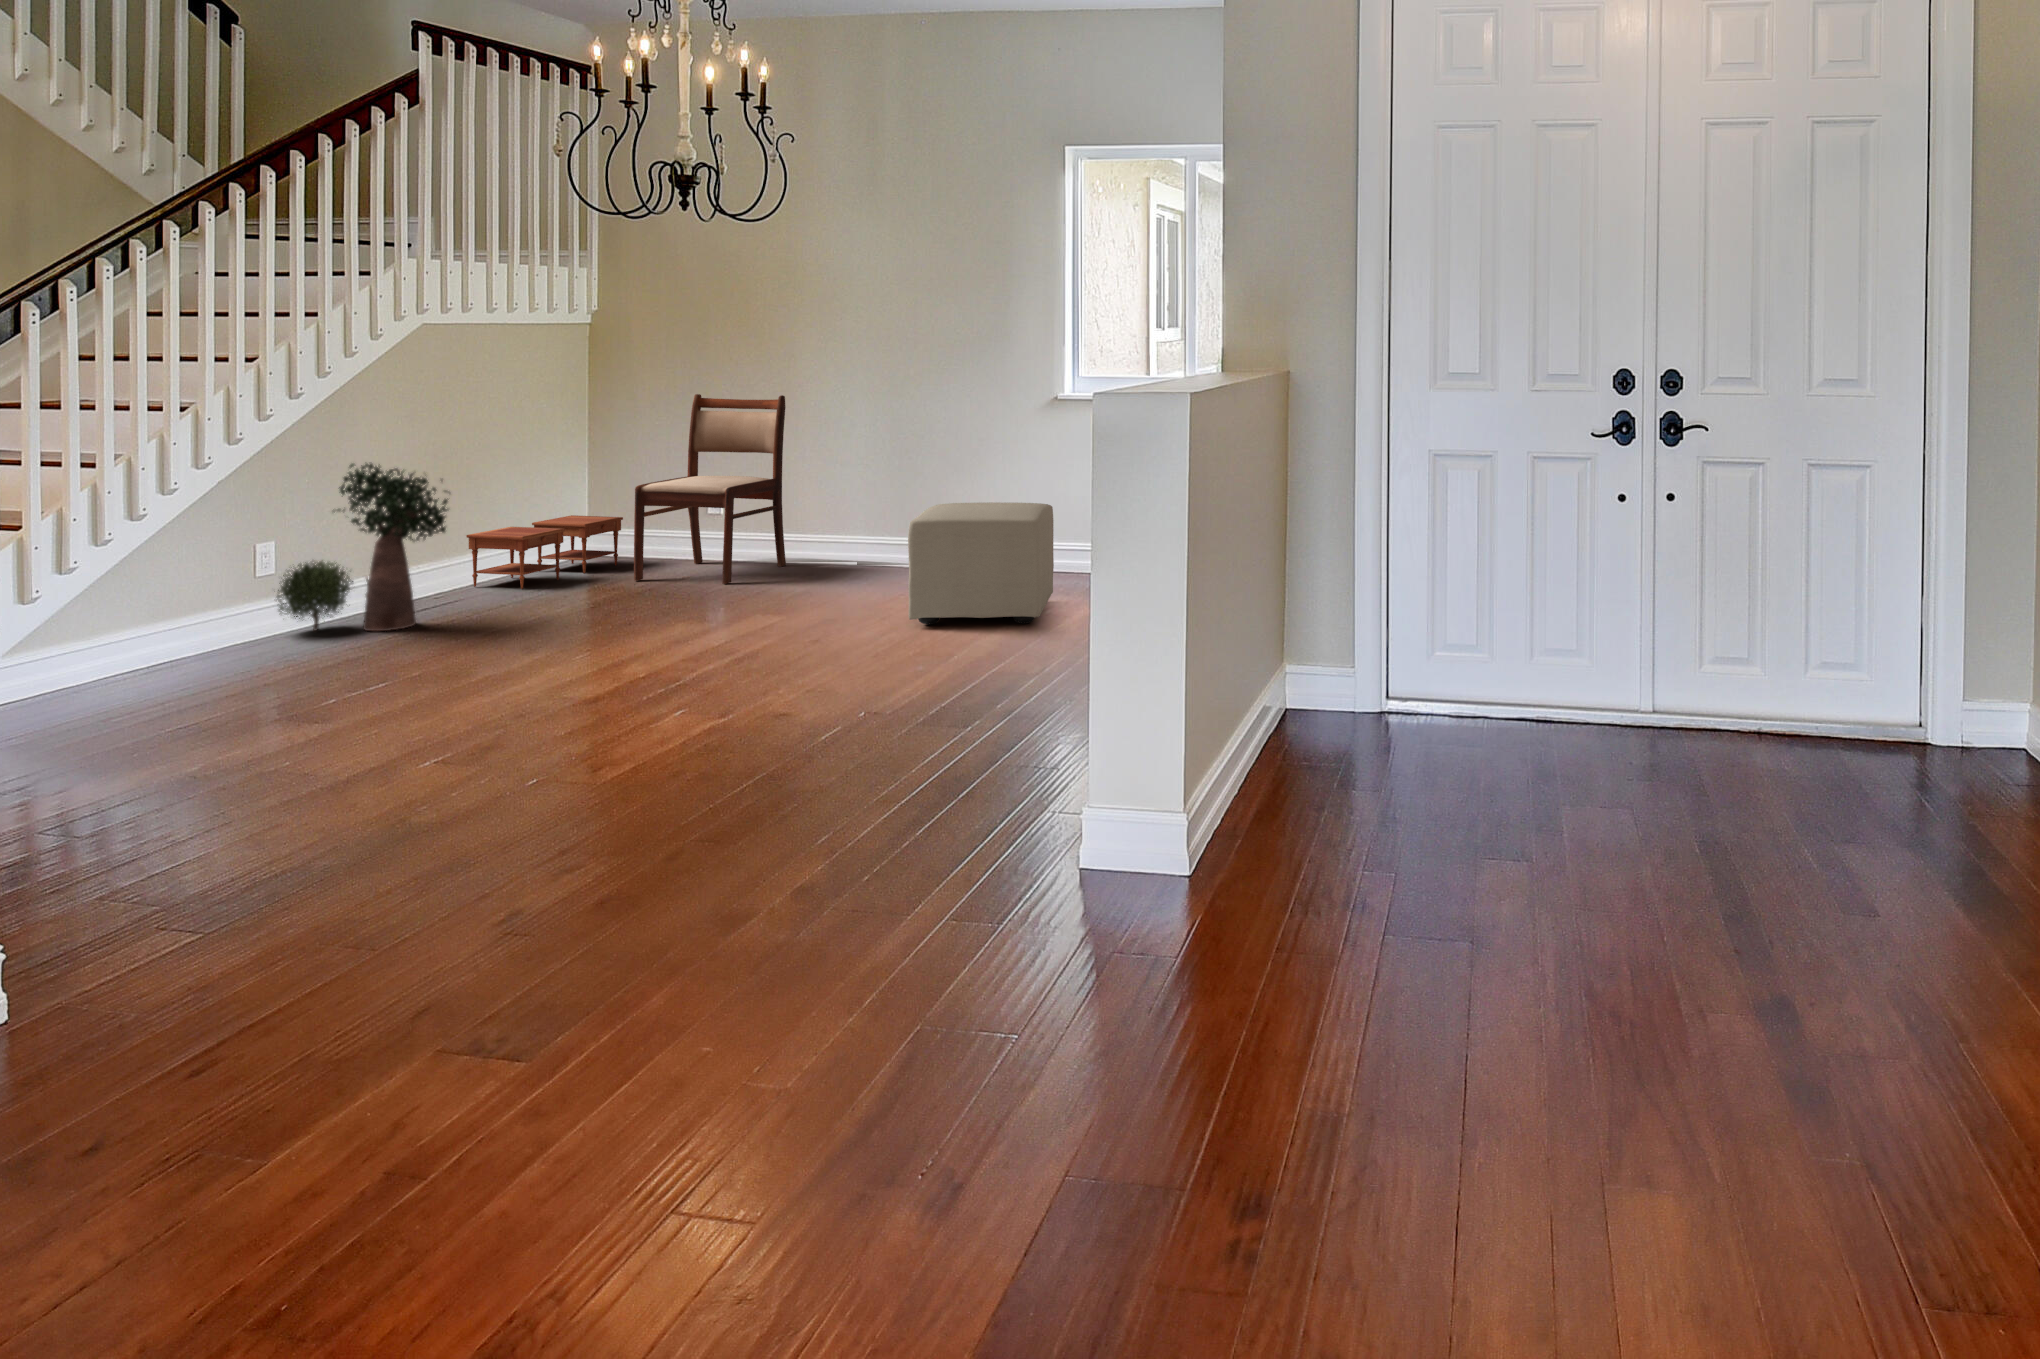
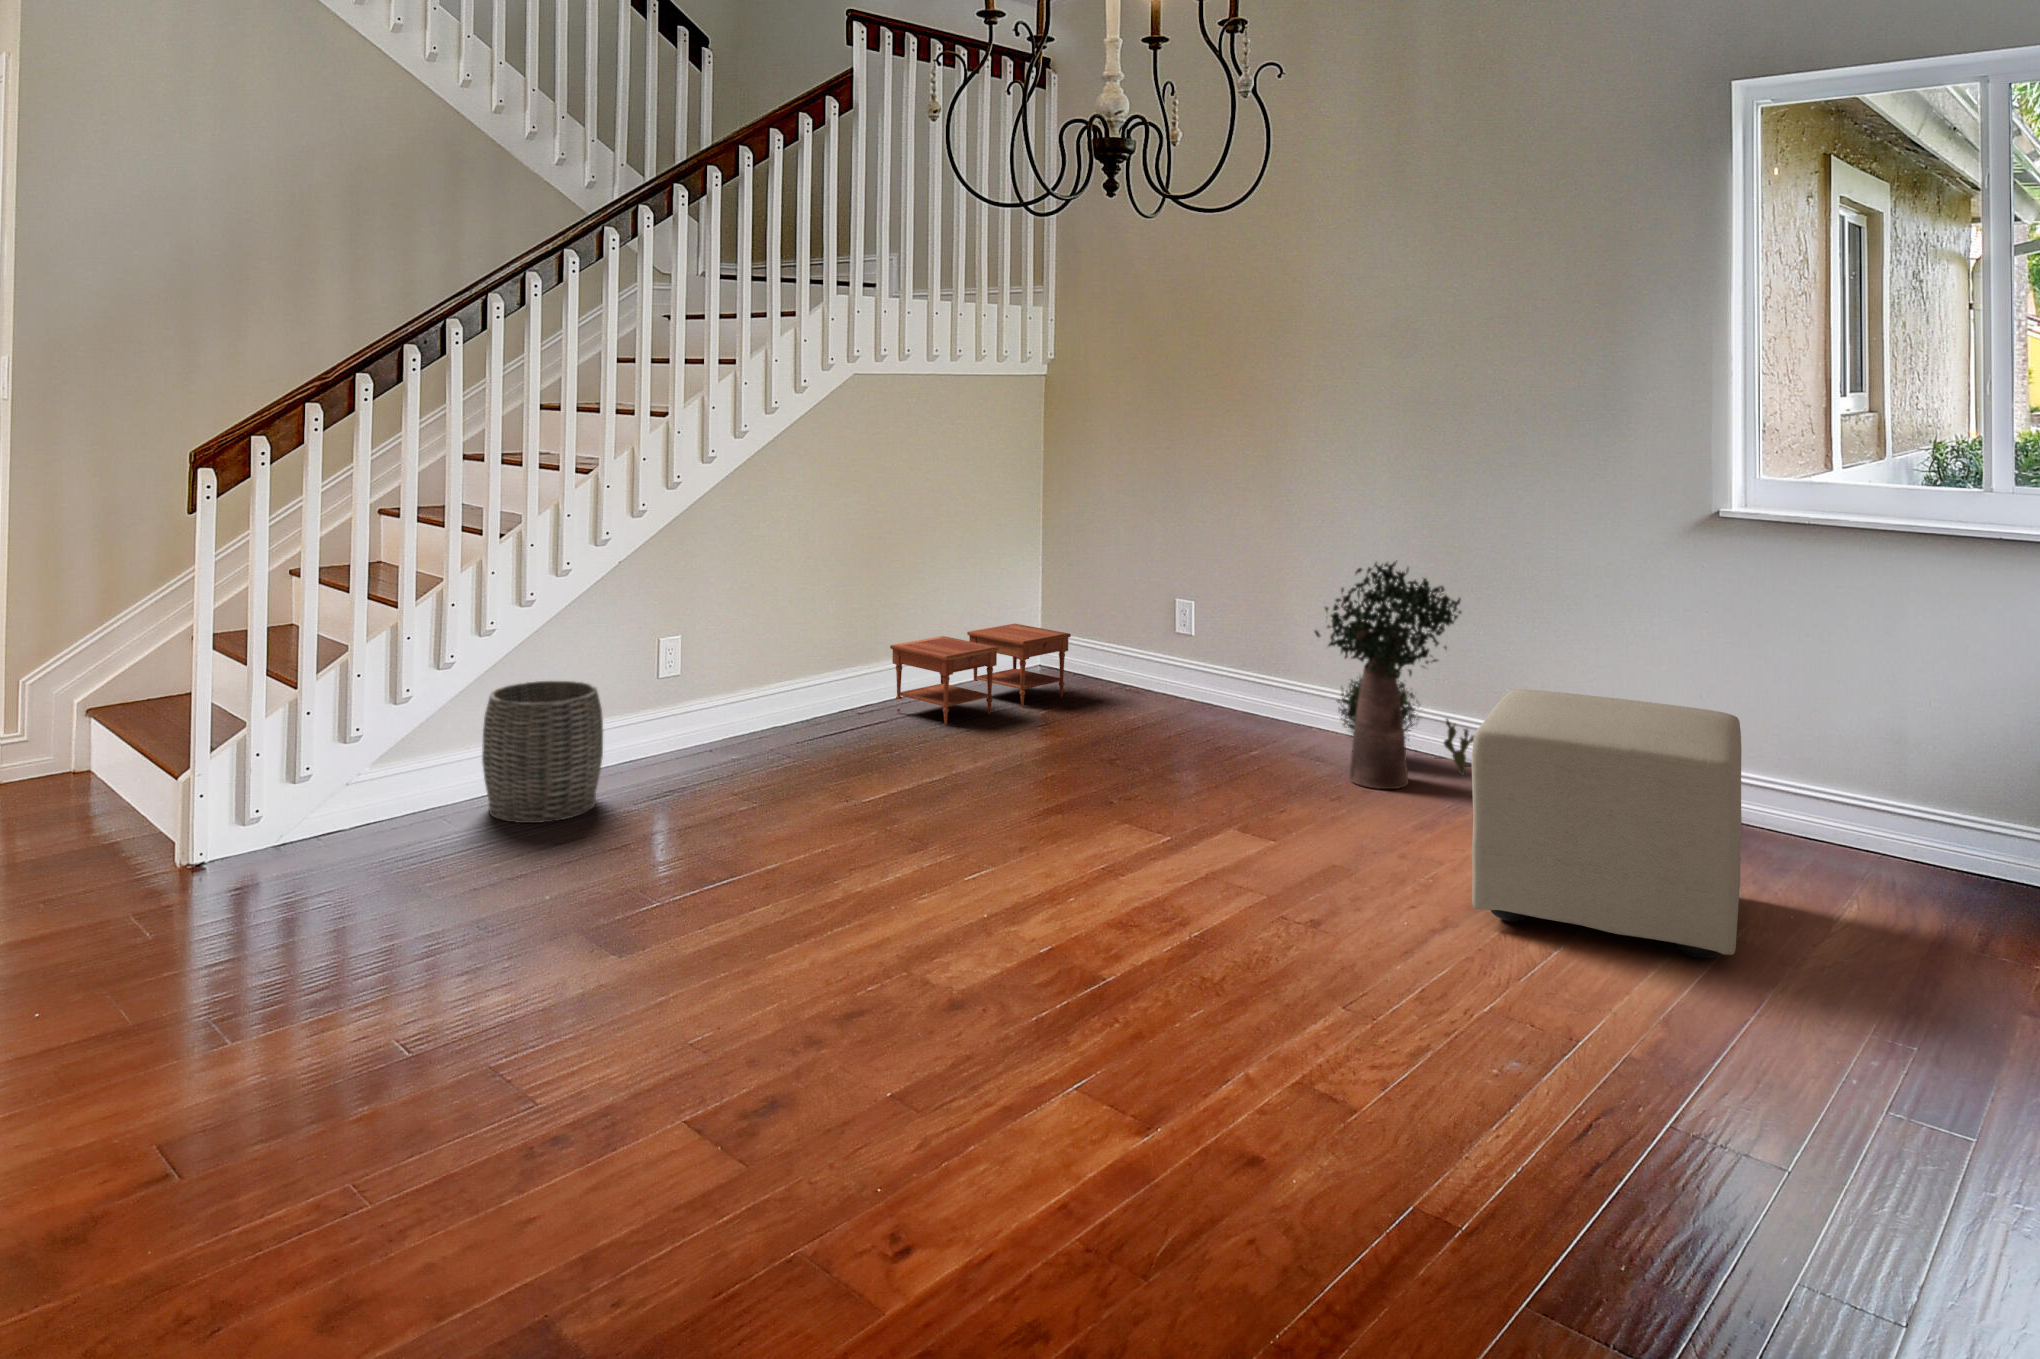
dining chair: present [634,394,786,584] -> none [1076,473,1275,756]
potted plant: present [277,463,448,631] -> present [1315,560,1474,789]
woven basket: none [105,570,229,680] -> present [482,681,603,823]

